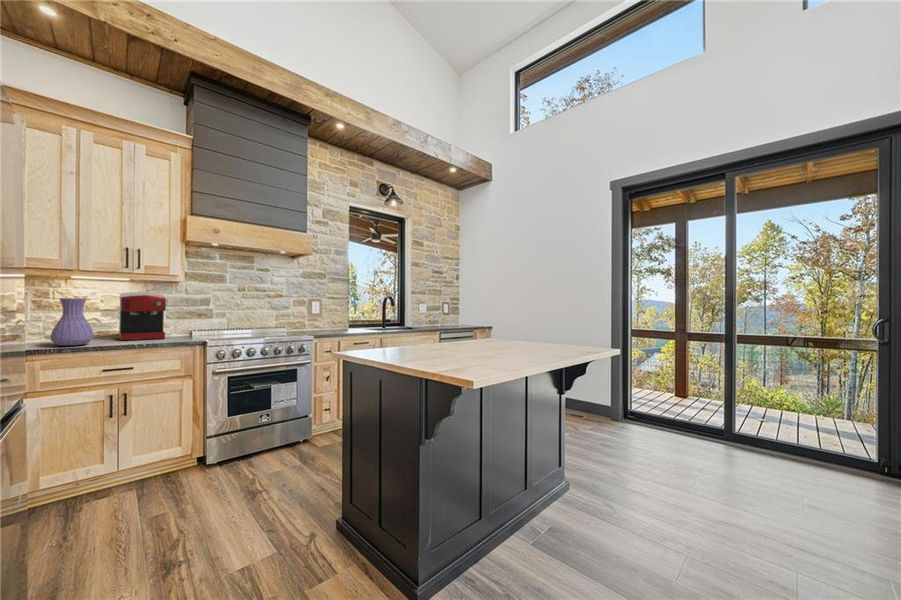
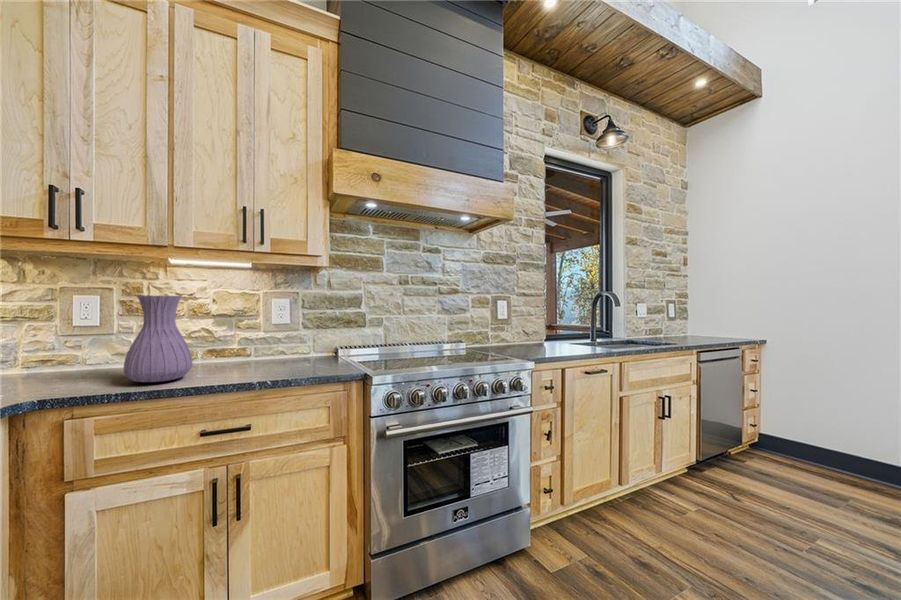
coffee maker: present [119,292,166,340] -> none [237,285,302,368]

